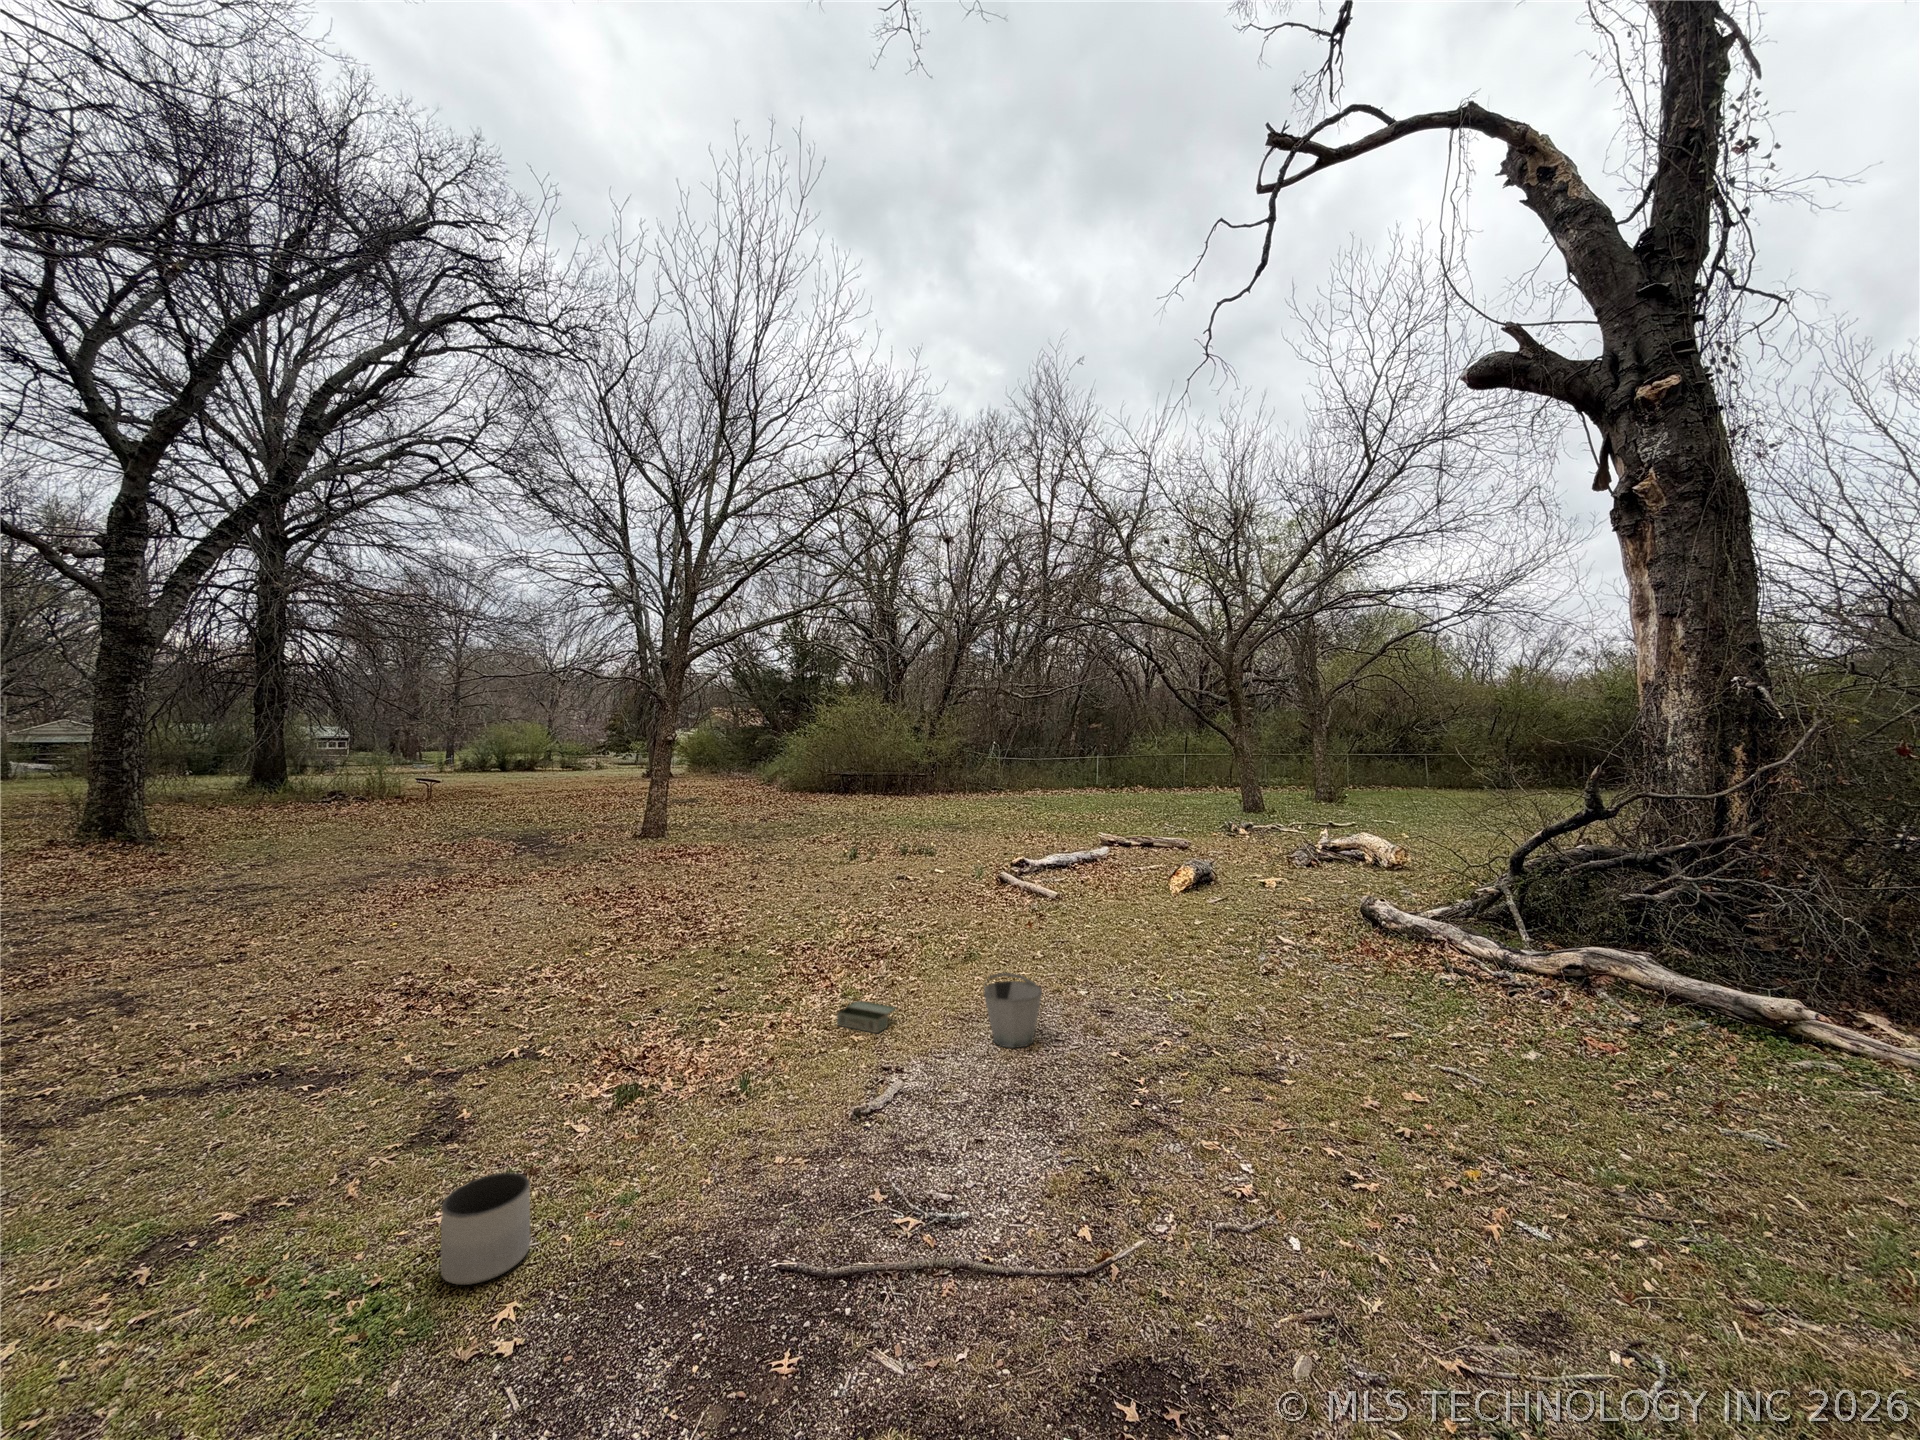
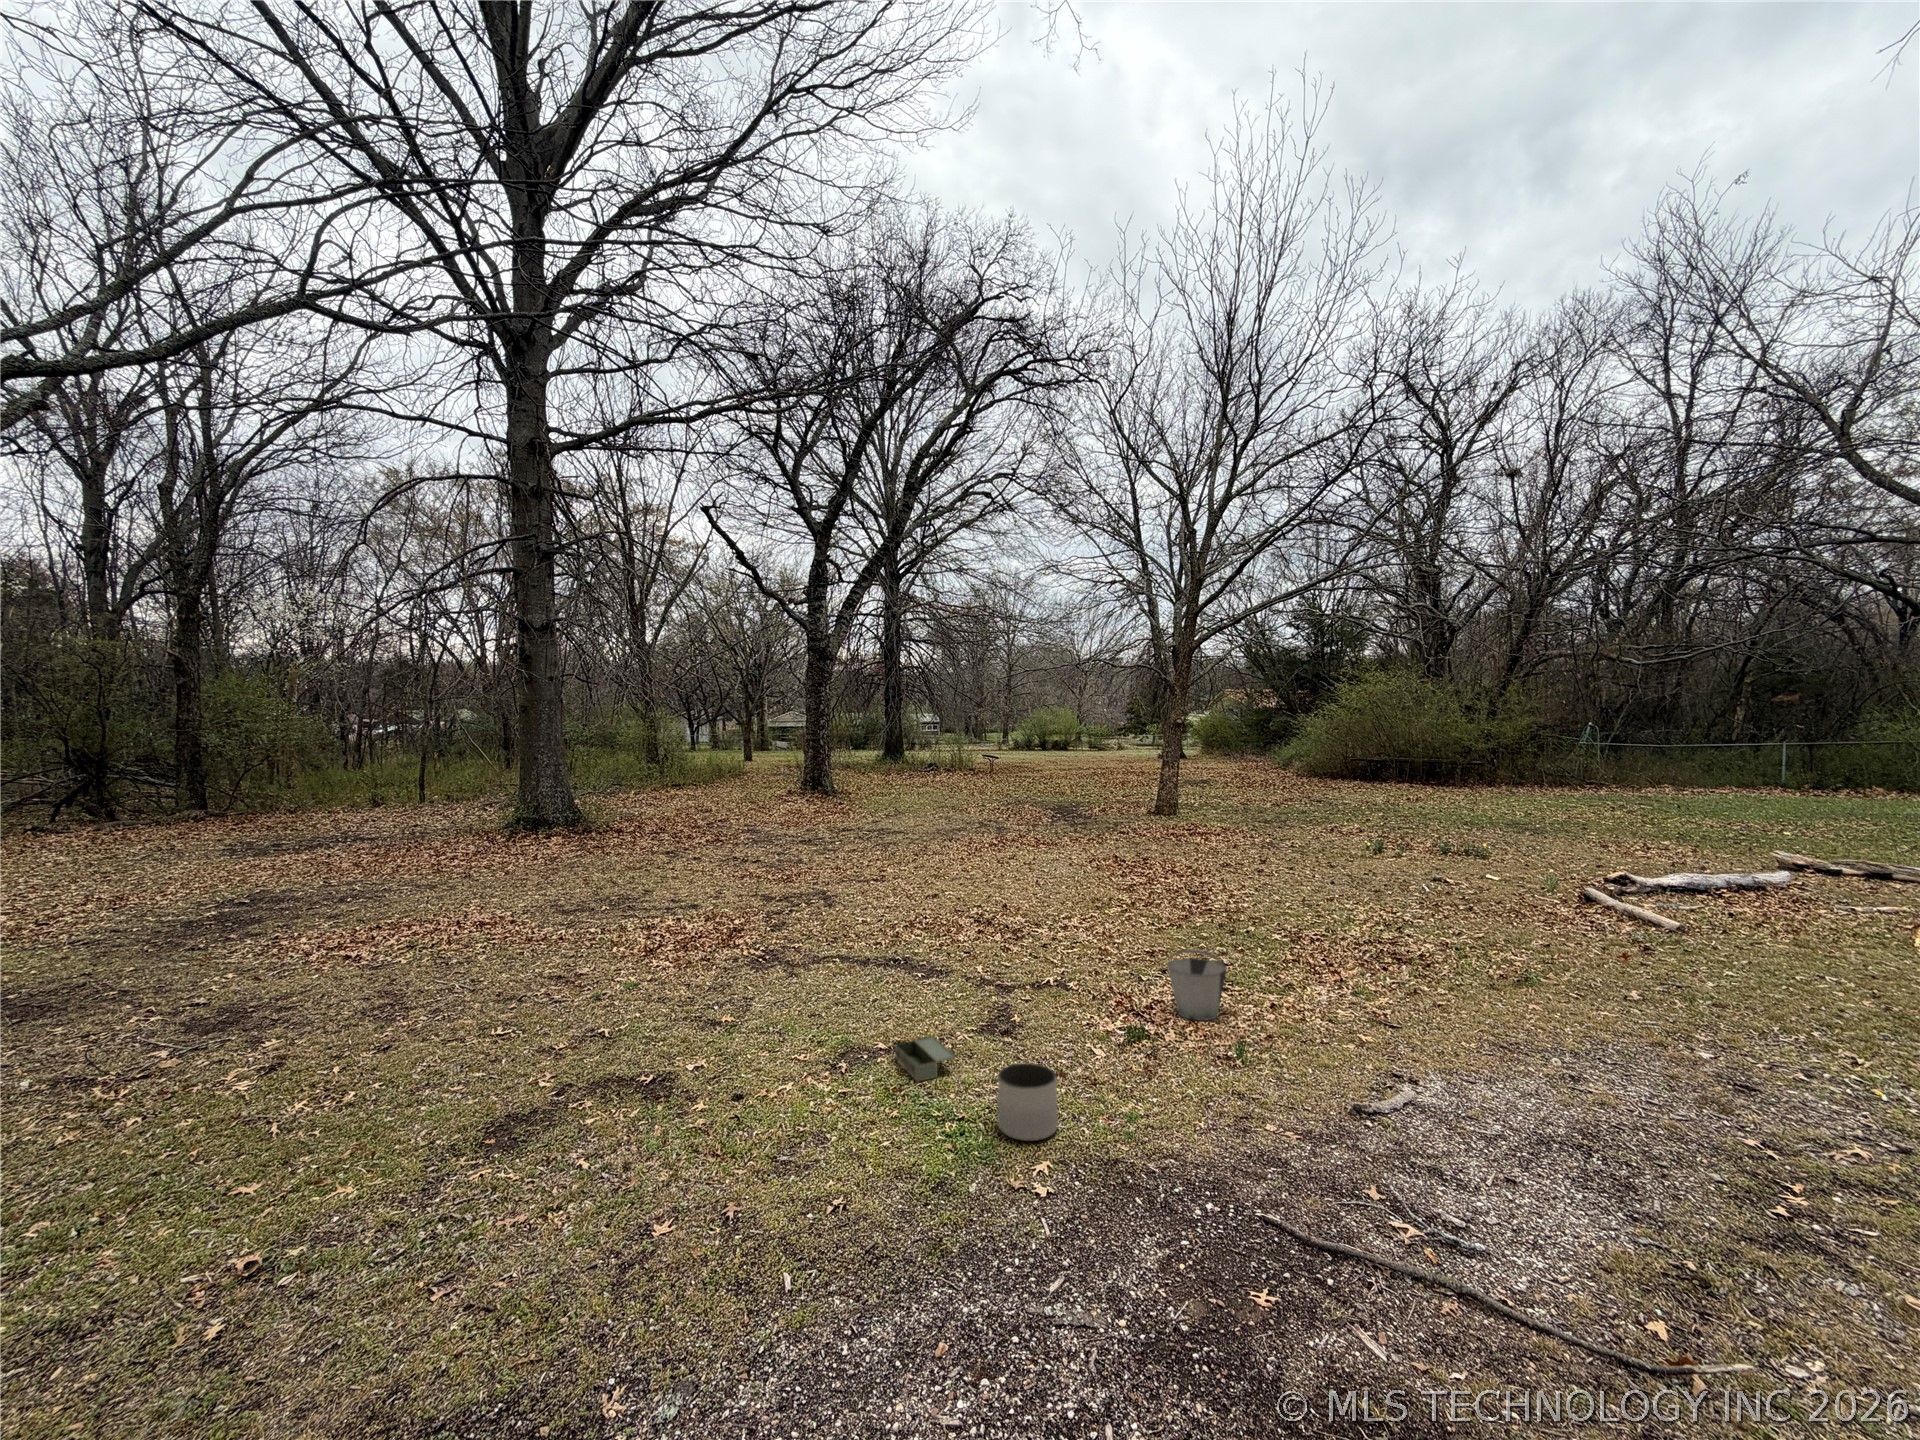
bucket: present [984,972,1042,1048] -> present [1167,950,1227,1021]
toolbox: present [837,1001,896,1033] -> present [895,1036,956,1082]

